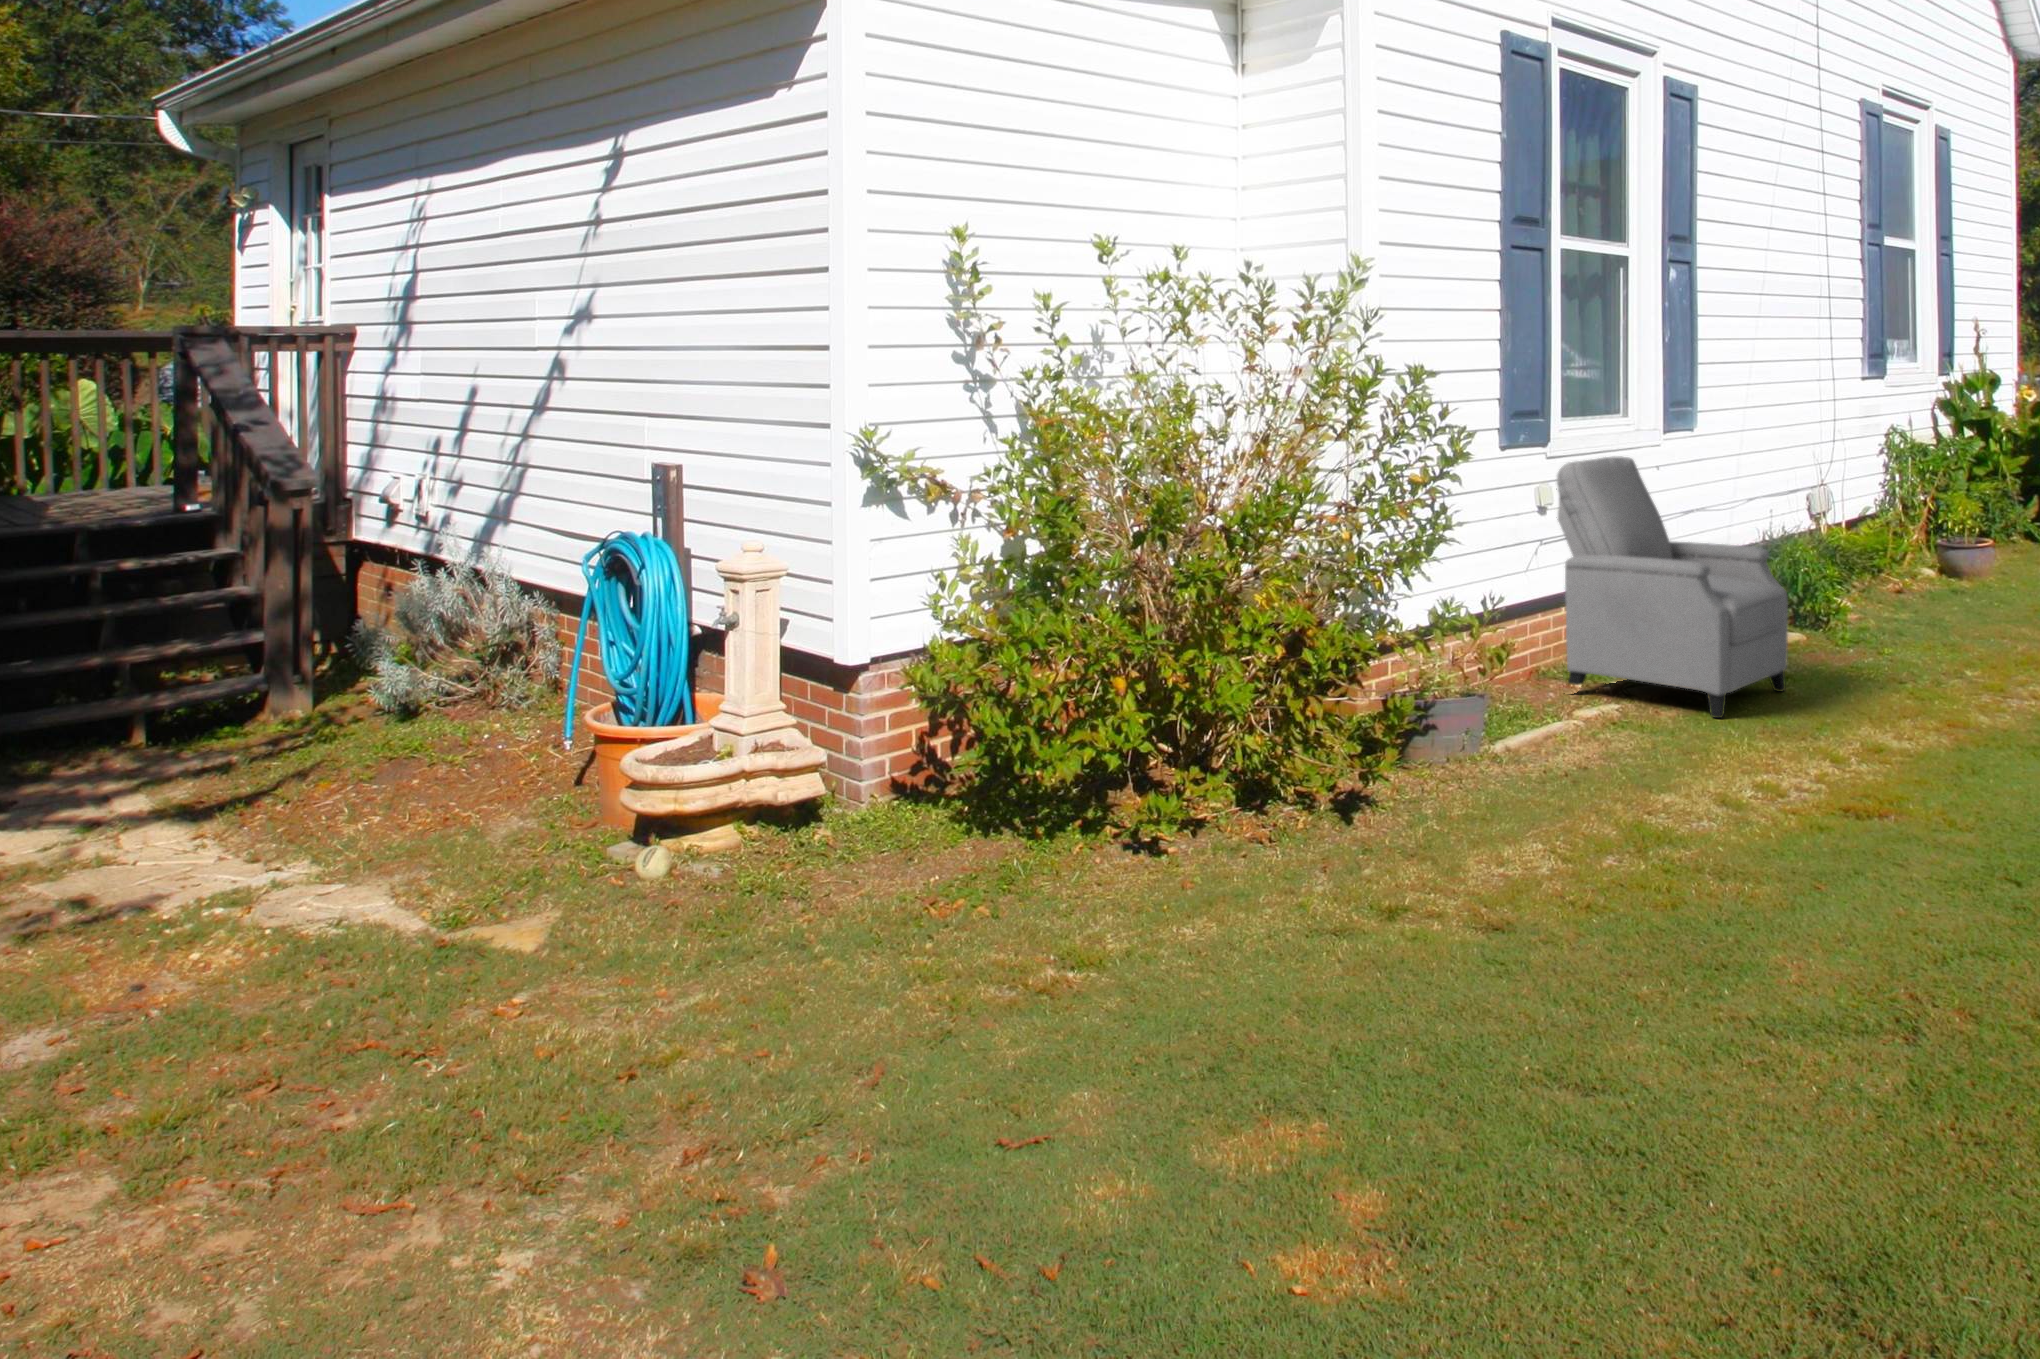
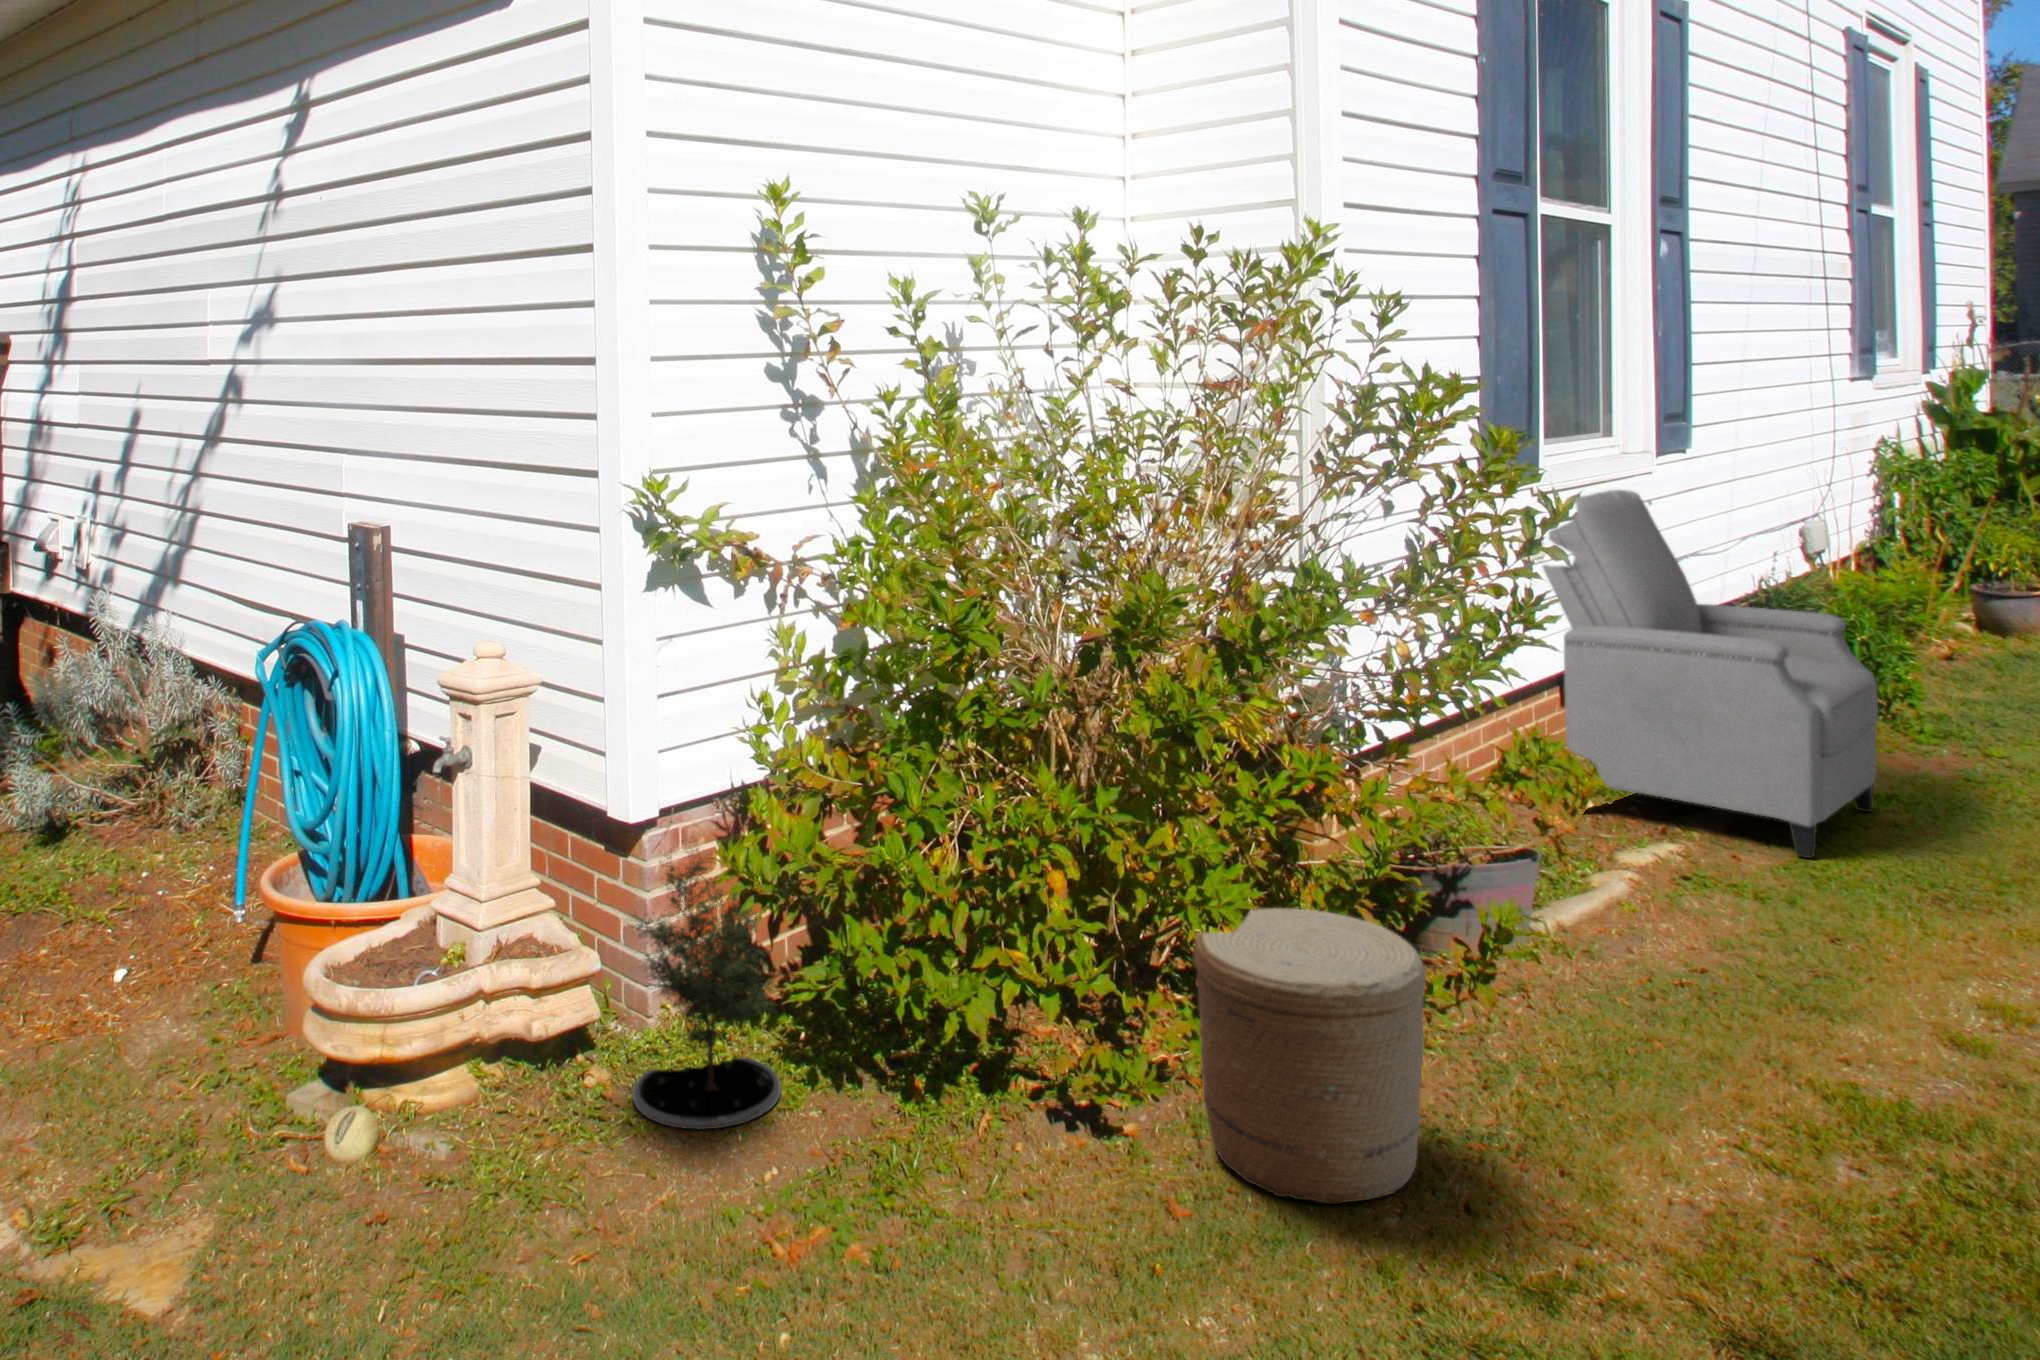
potted tree: none [844,670,950,866] -> present [633,844,781,1129]
woven basket: none [1218,717,1362,892] -> present [1193,908,1426,1204]

